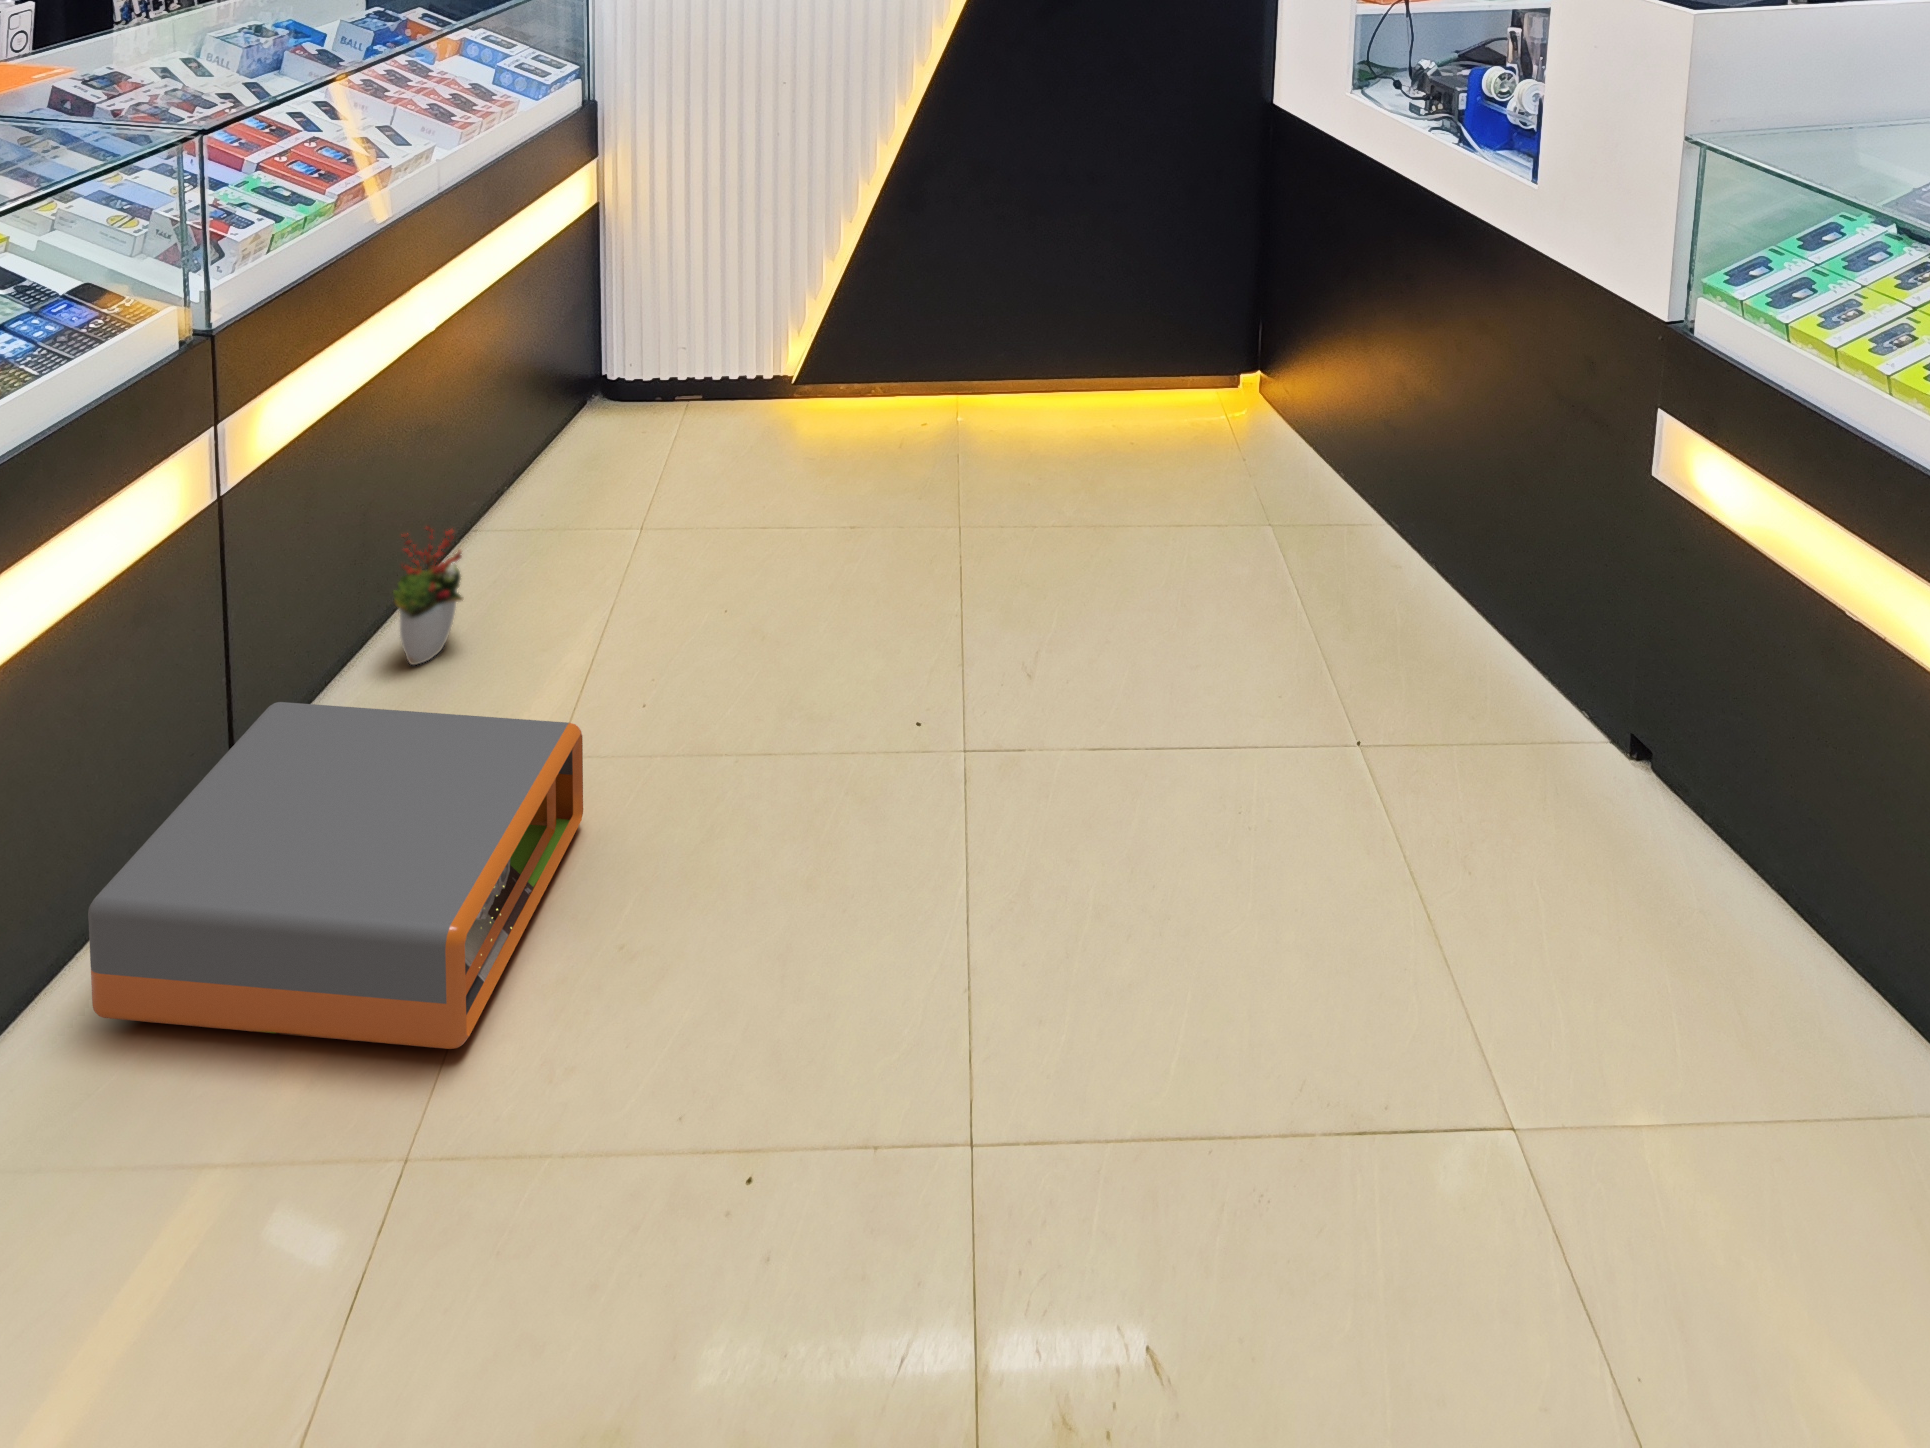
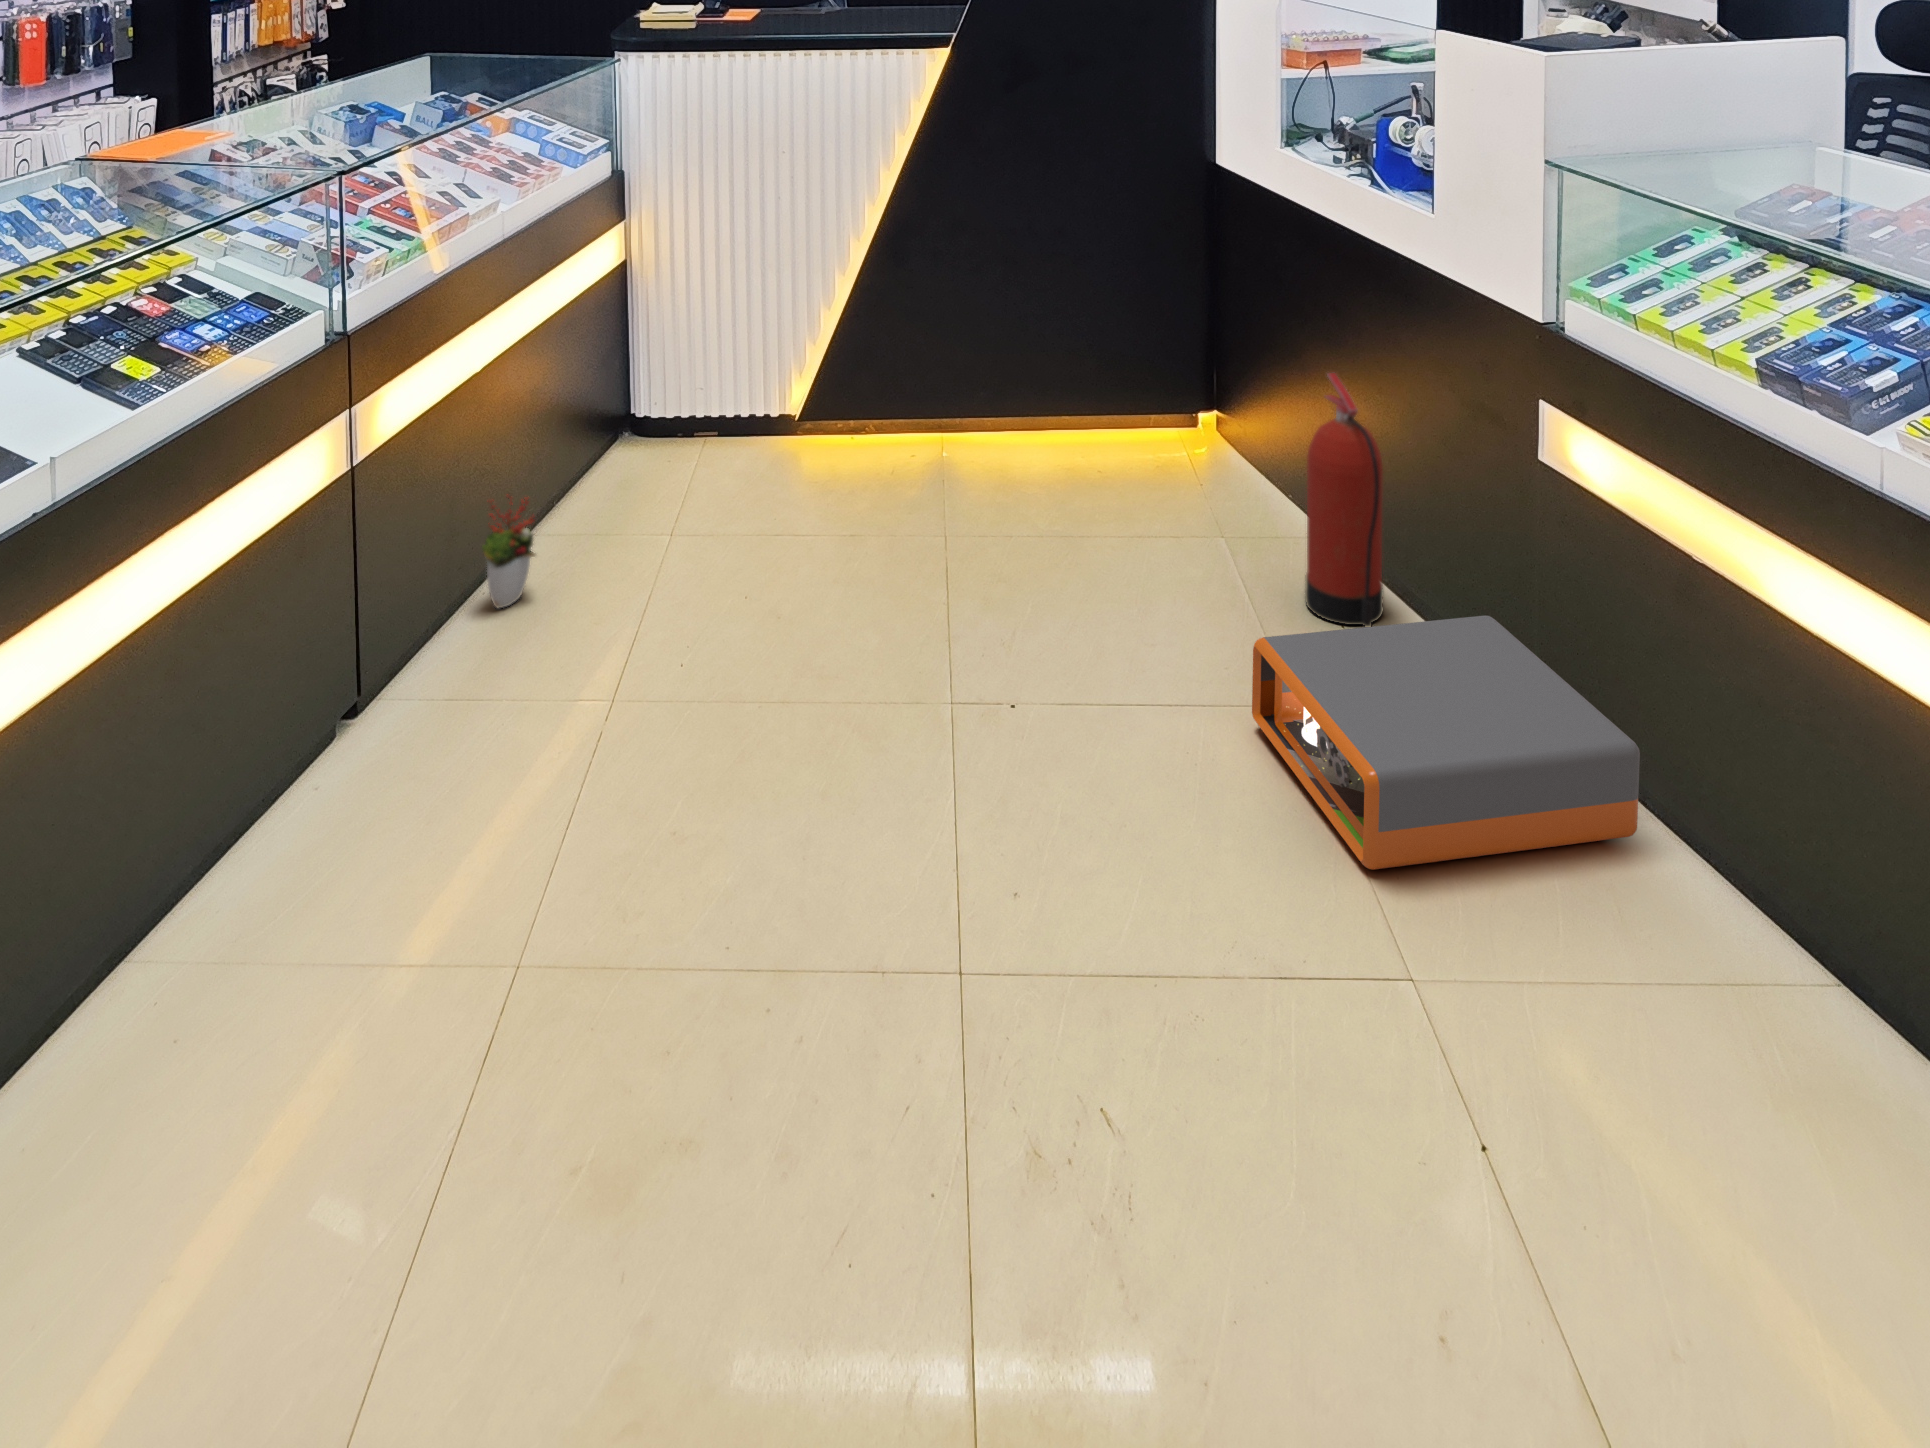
fire extinguisher: none [1389,379,1489,679] -> present [1305,373,1383,627]
storage box: present [88,702,583,1049] -> present [1252,616,1640,870]

